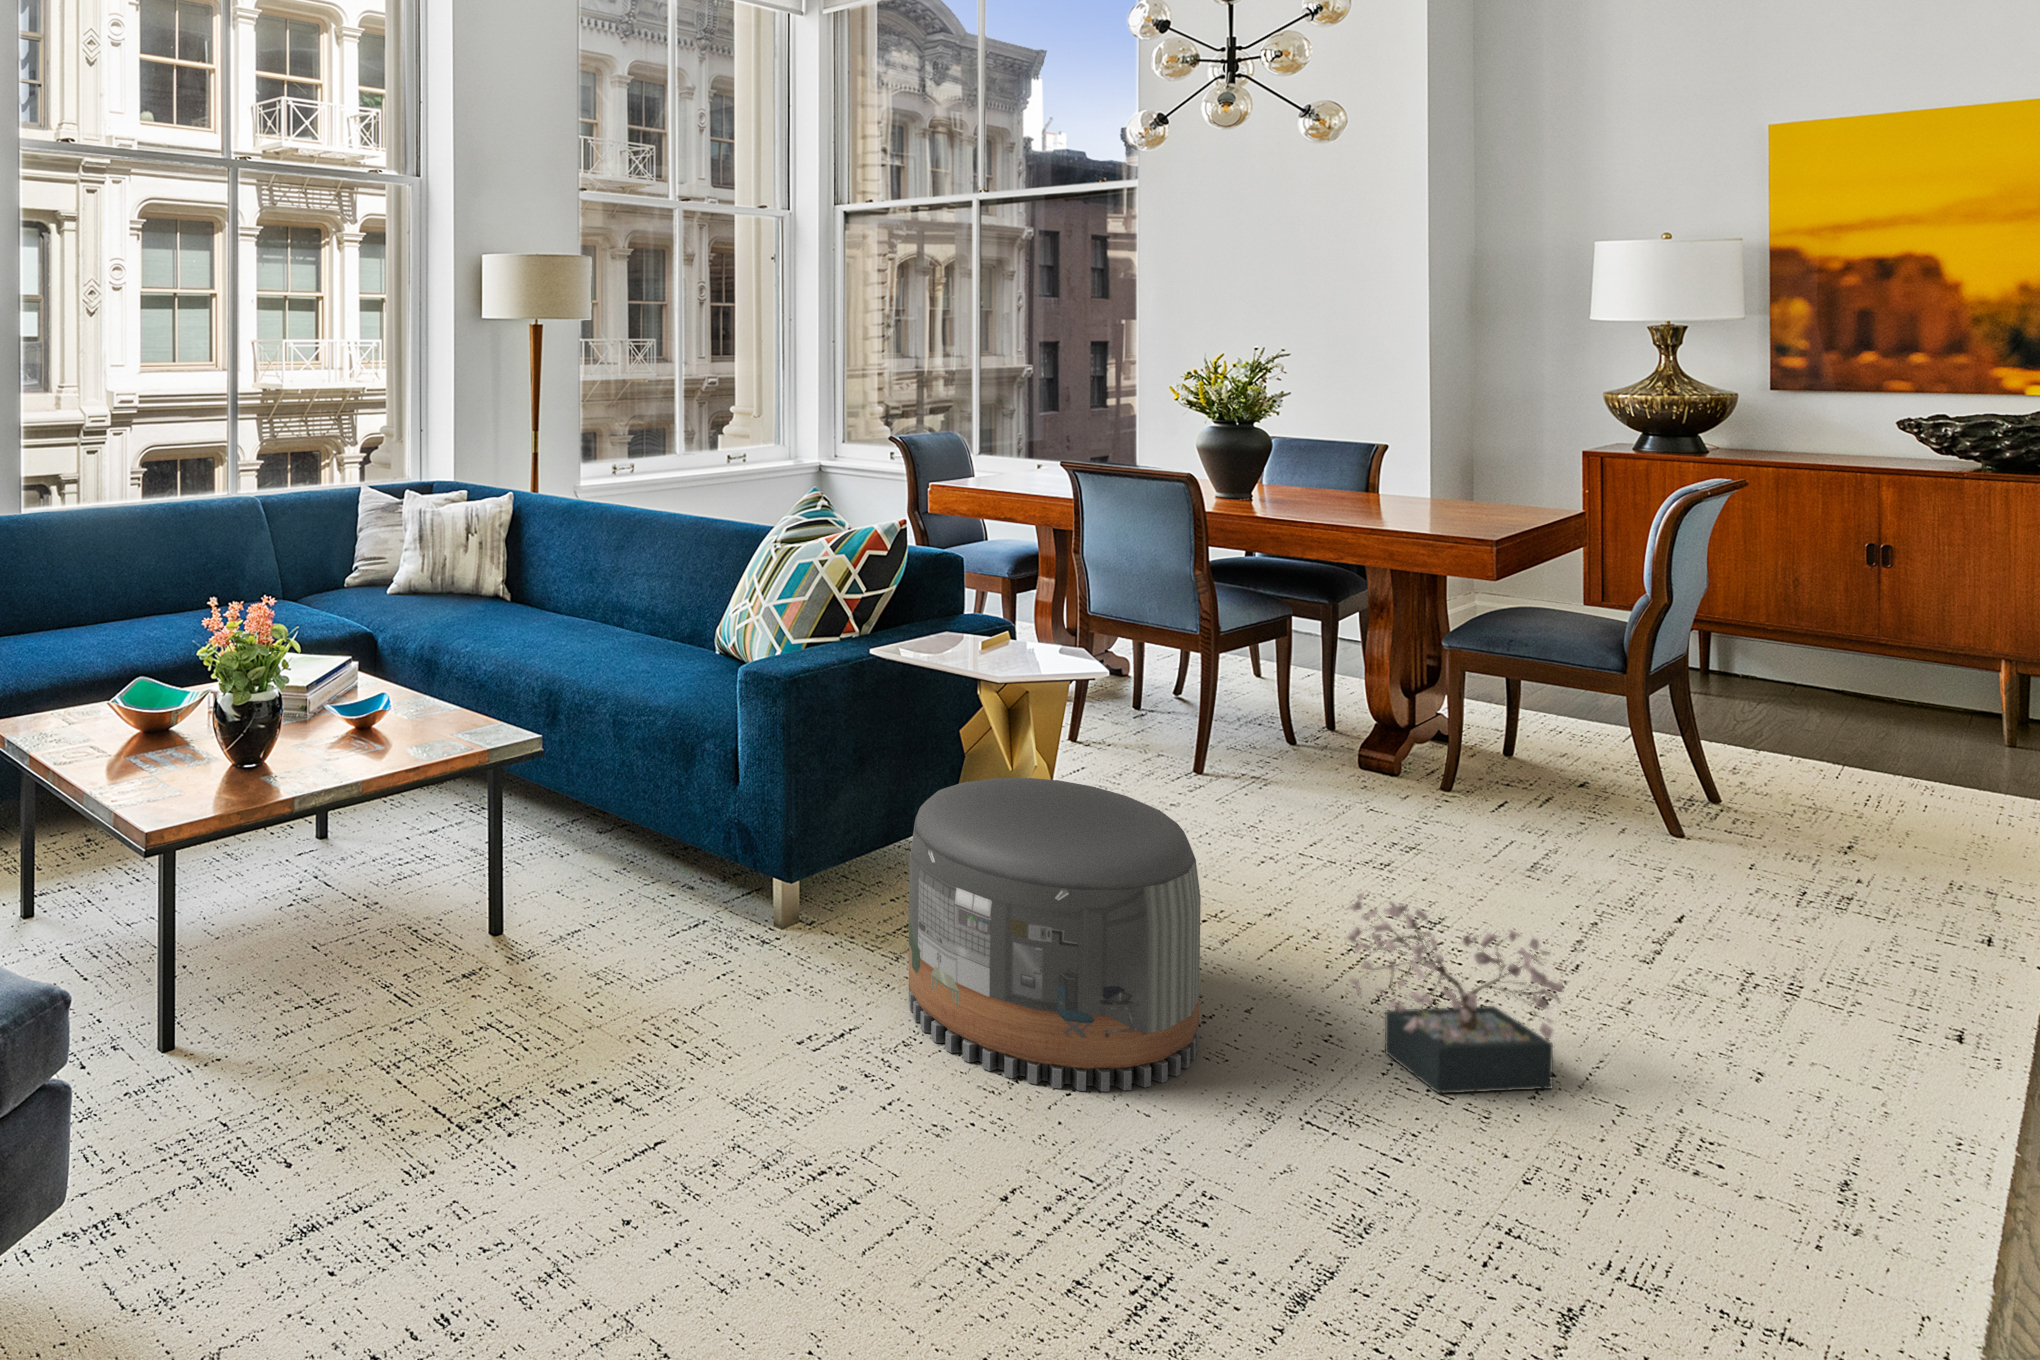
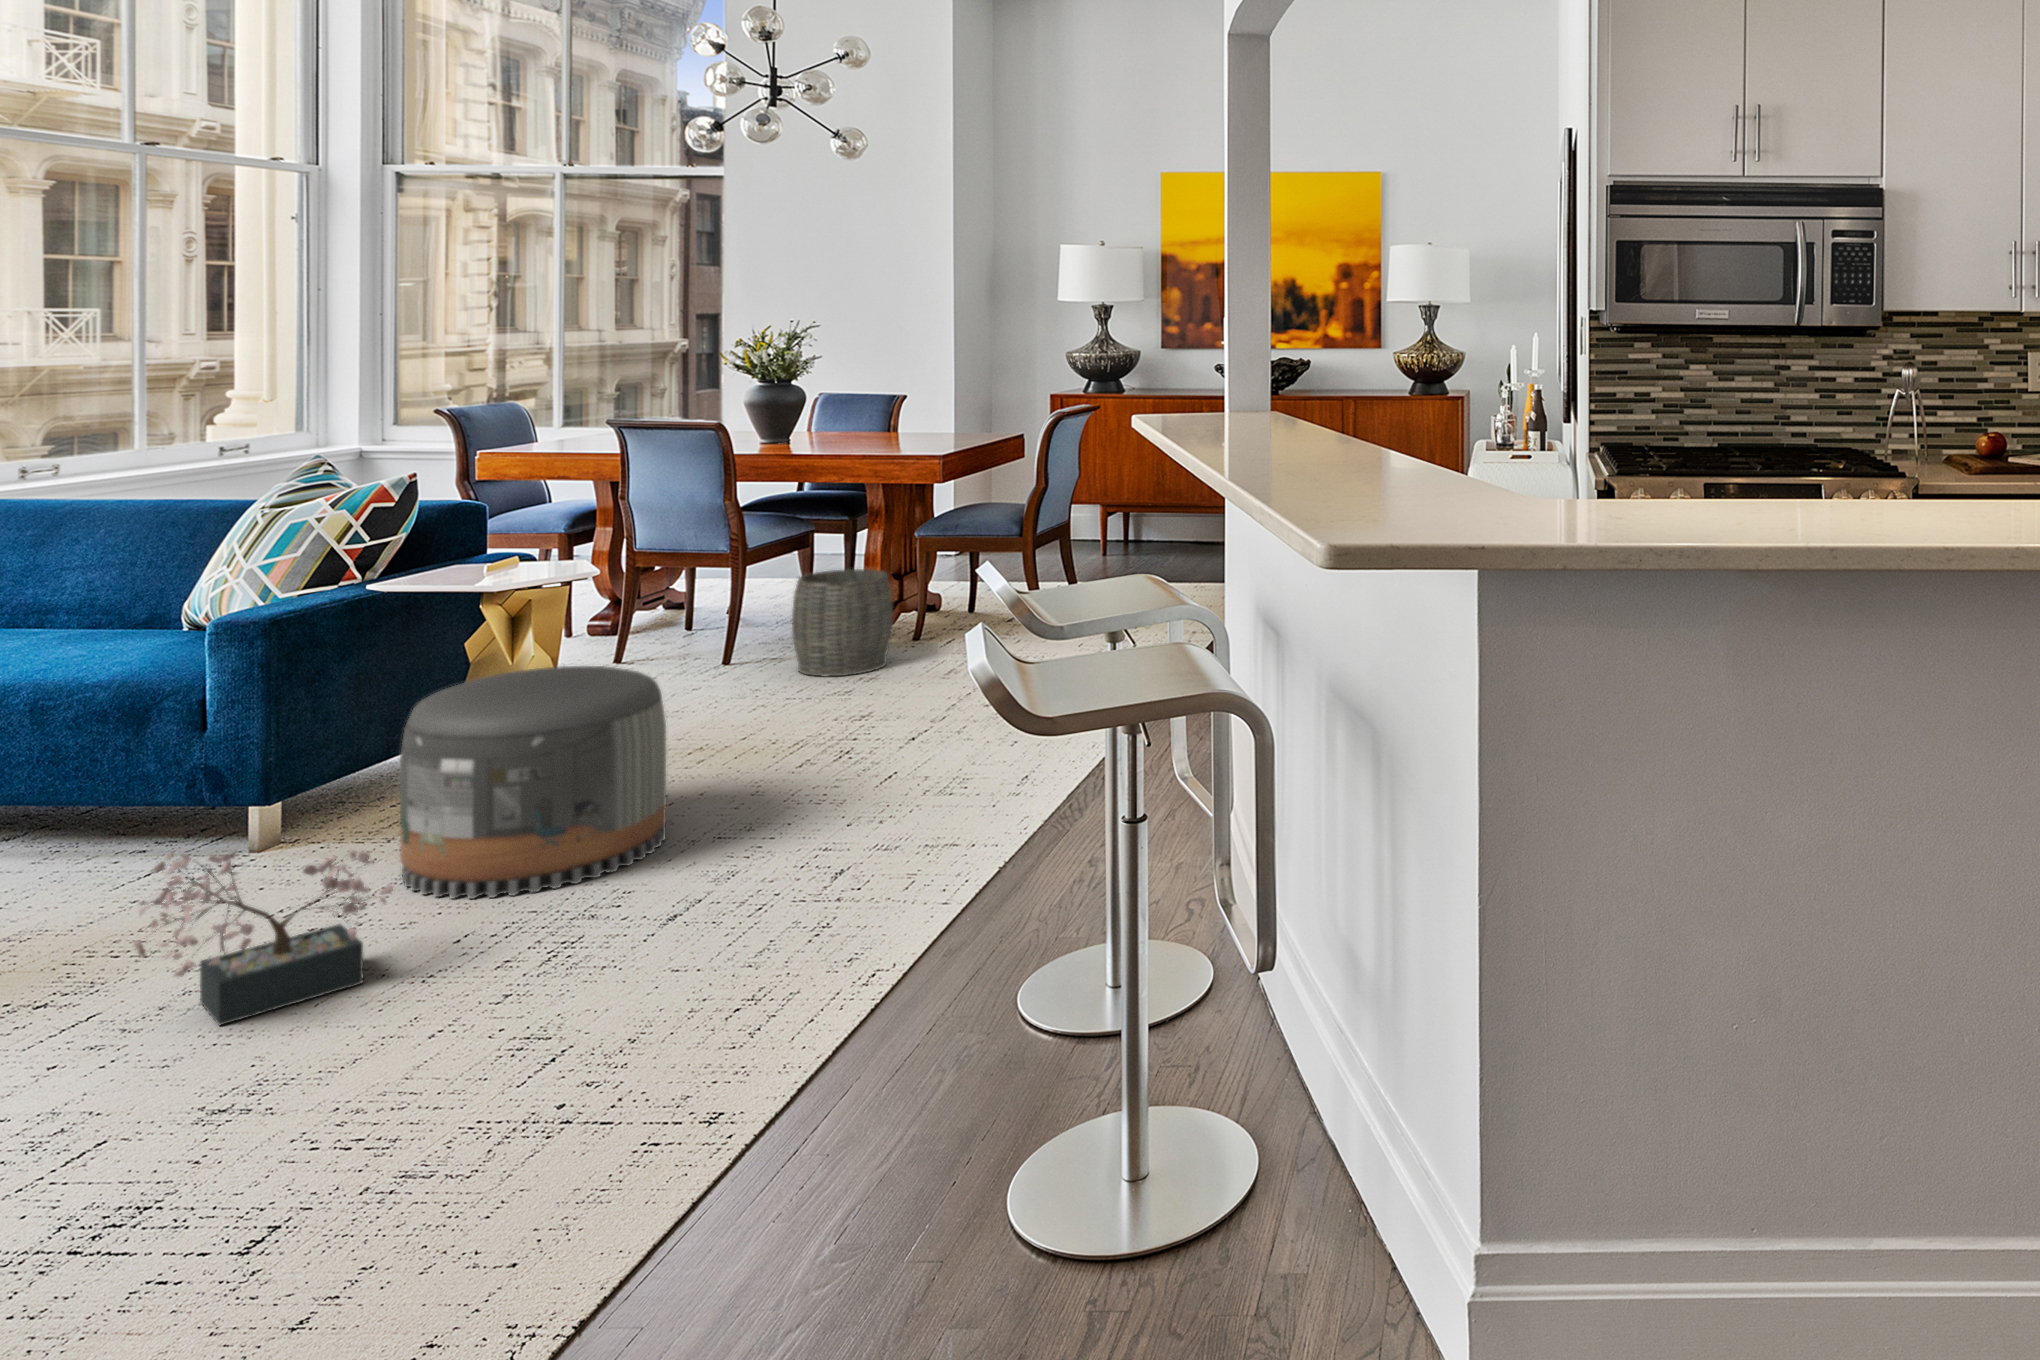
woven basket: none [1276,669,1411,816] -> present [792,569,893,676]
decorative plant: present [1347,893,1564,1093] -> present [133,849,393,1025]

